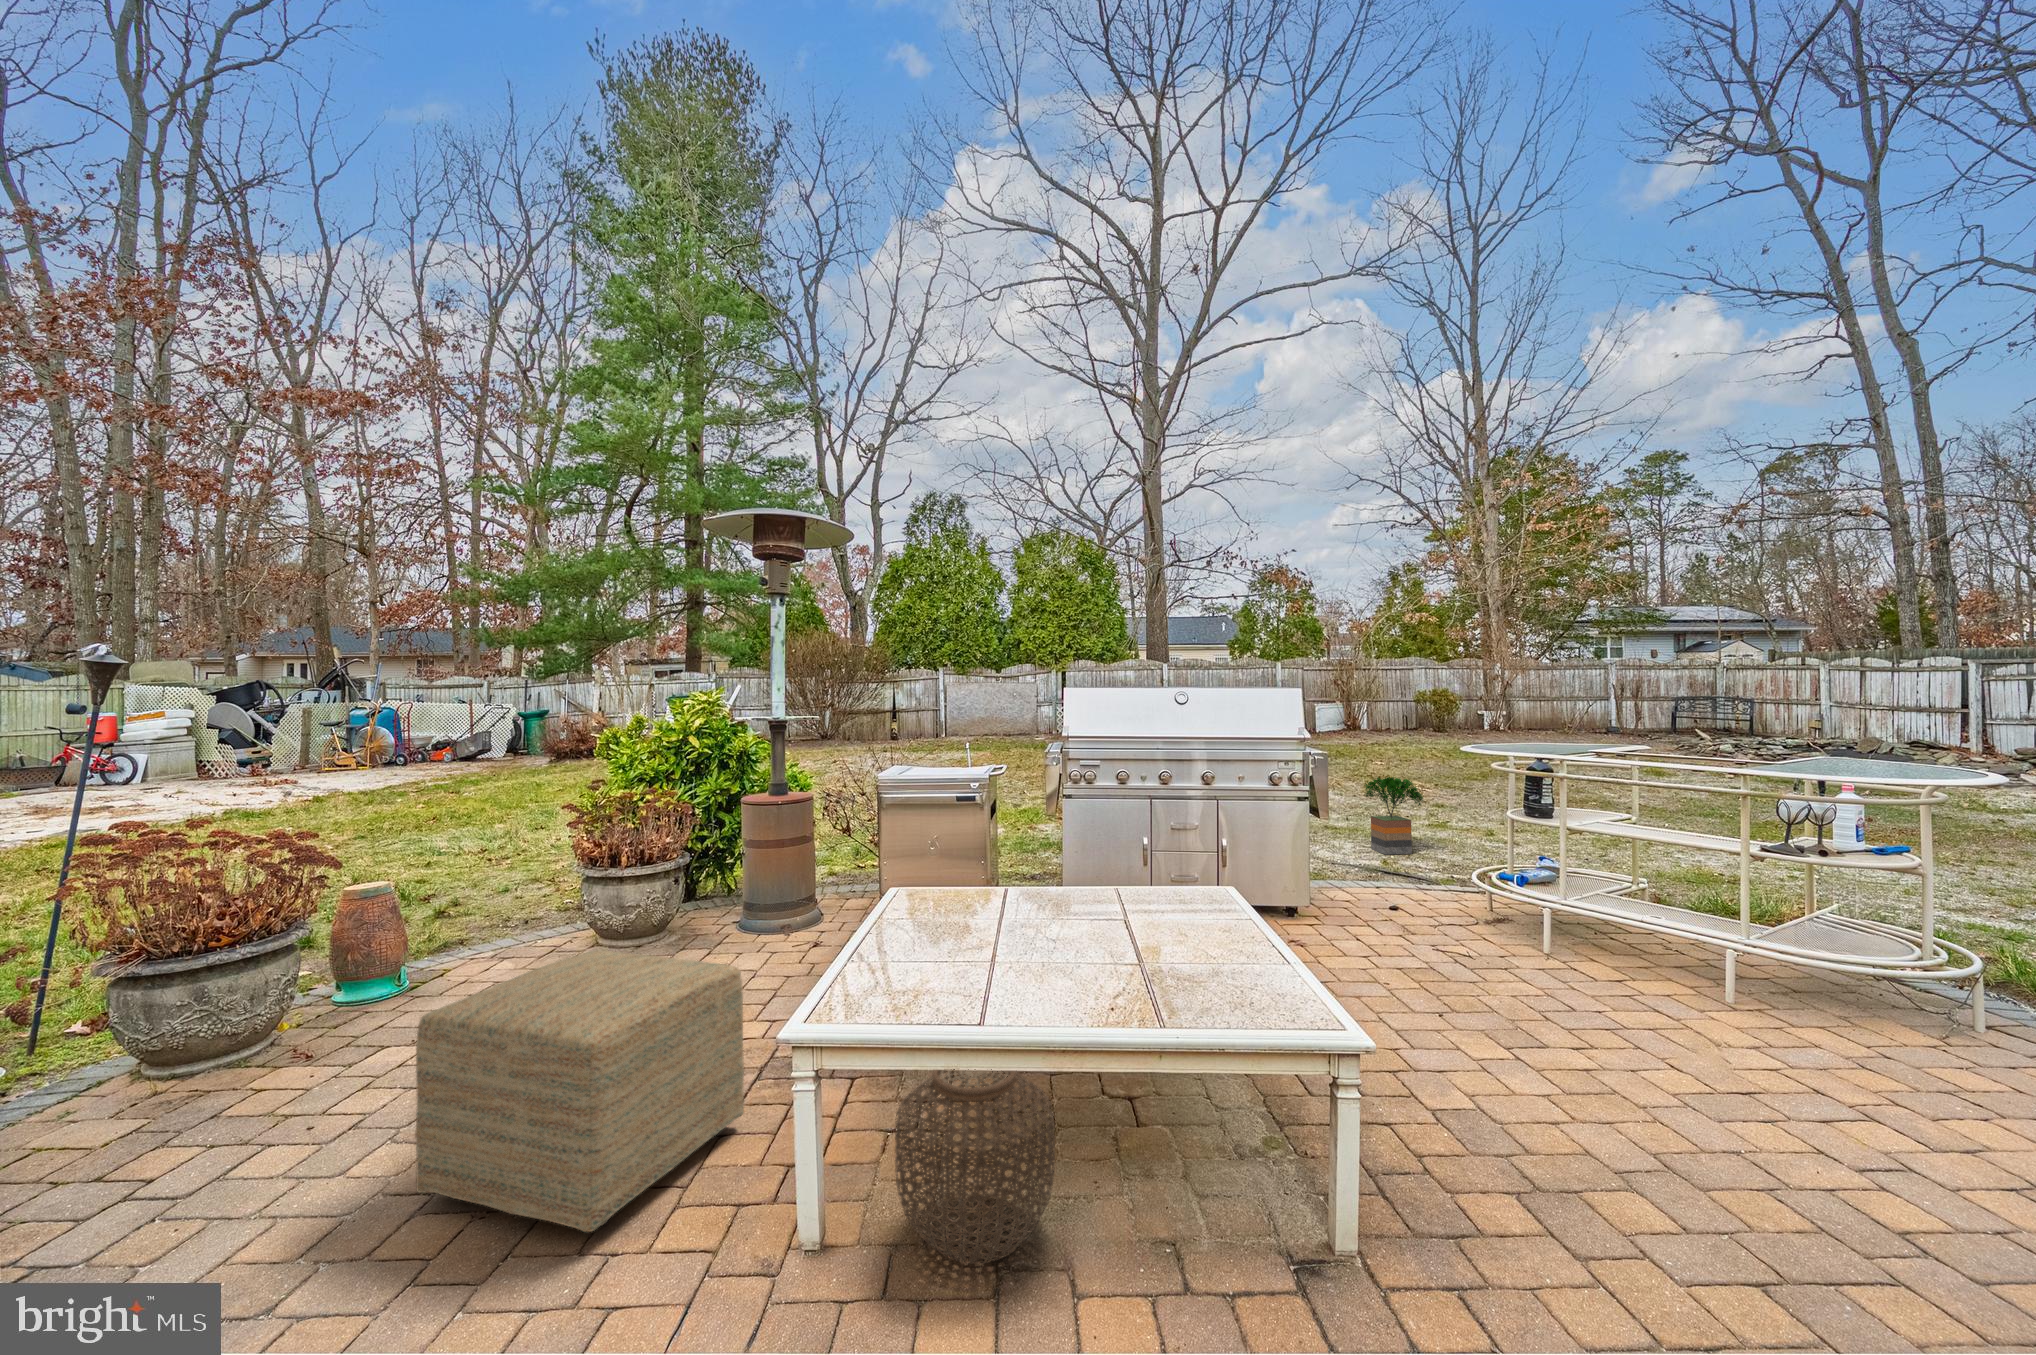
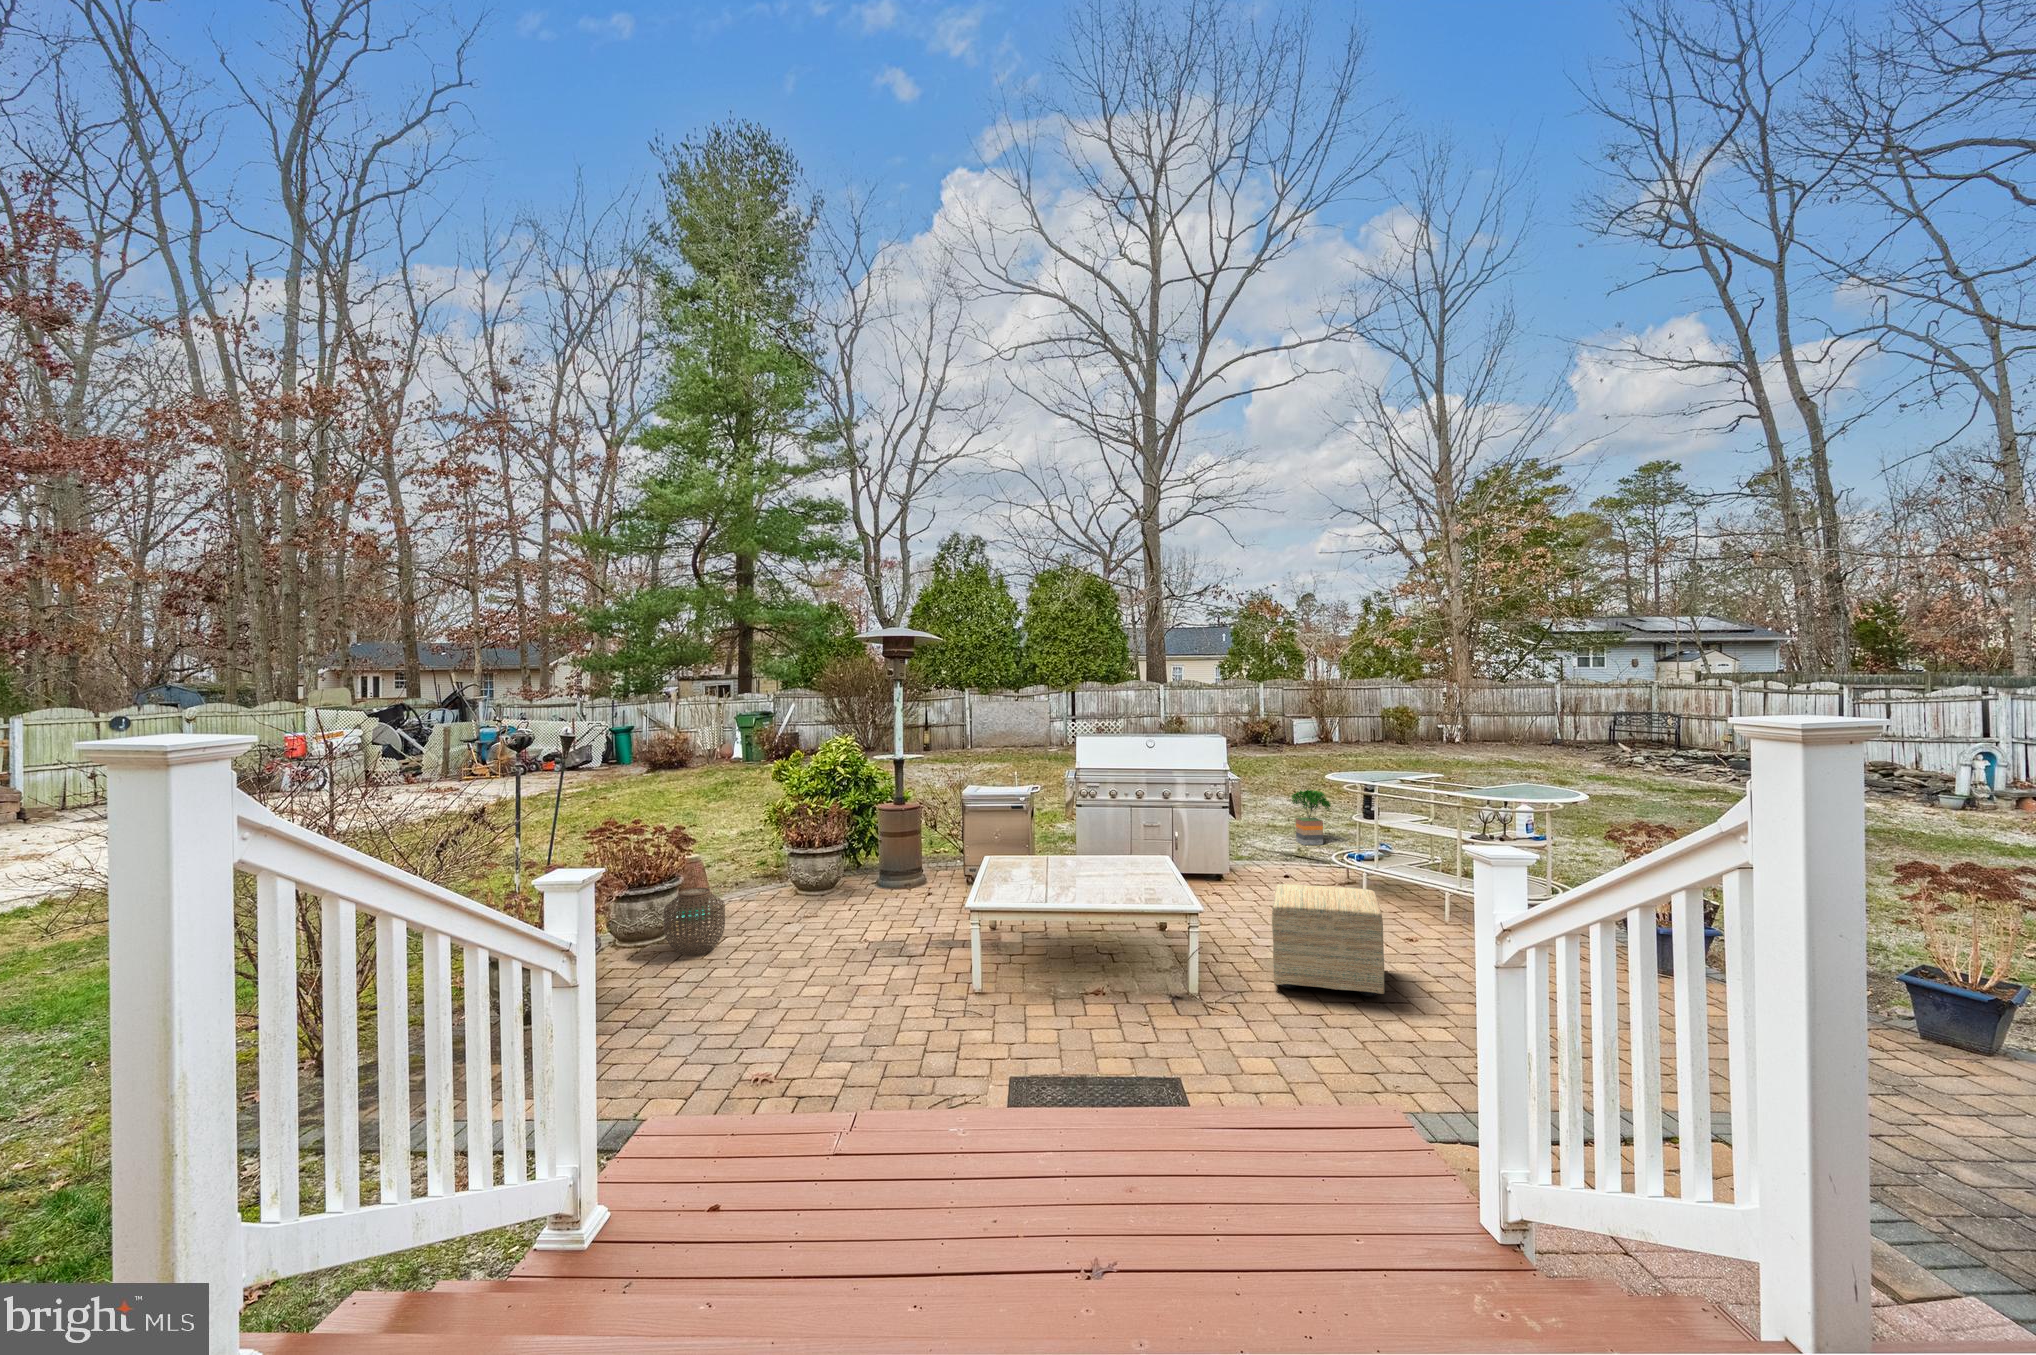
ottoman: present [415,950,744,1232] -> present [1272,884,1384,997]
woven basket: present [895,1069,1055,1264] -> present [664,888,725,955]

